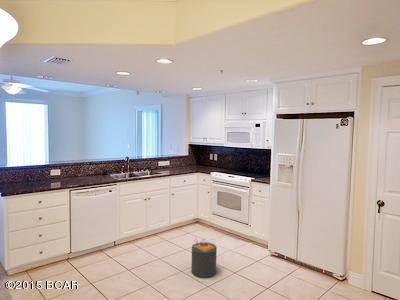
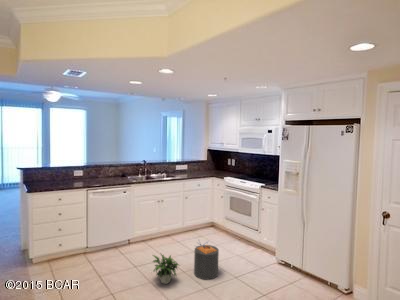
potted plant: none [145,254,179,286] -> present [153,254,179,284]

